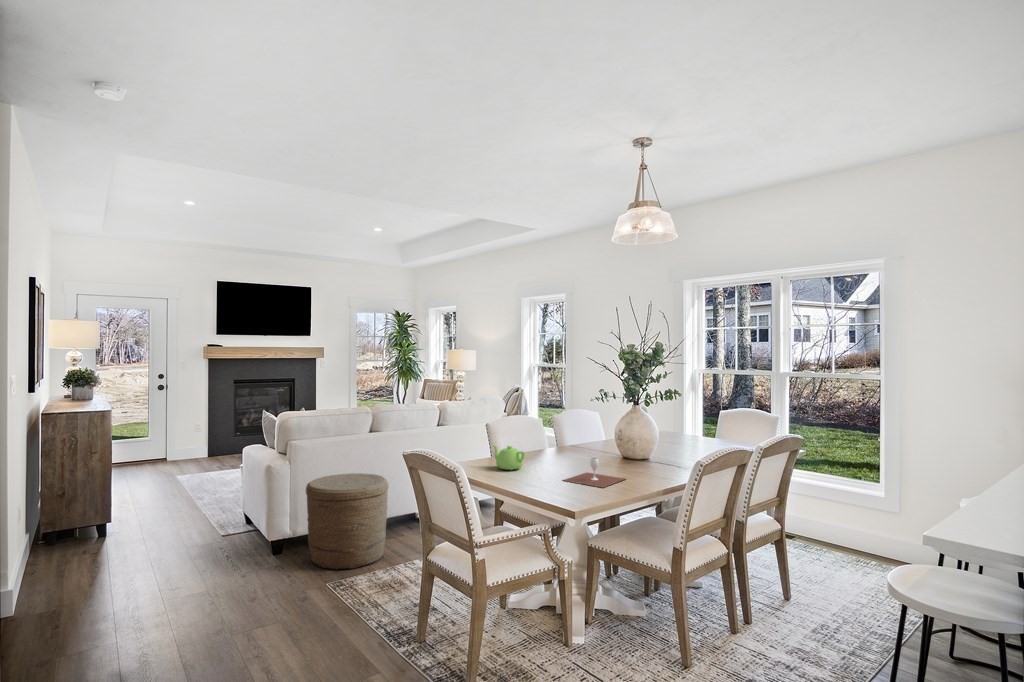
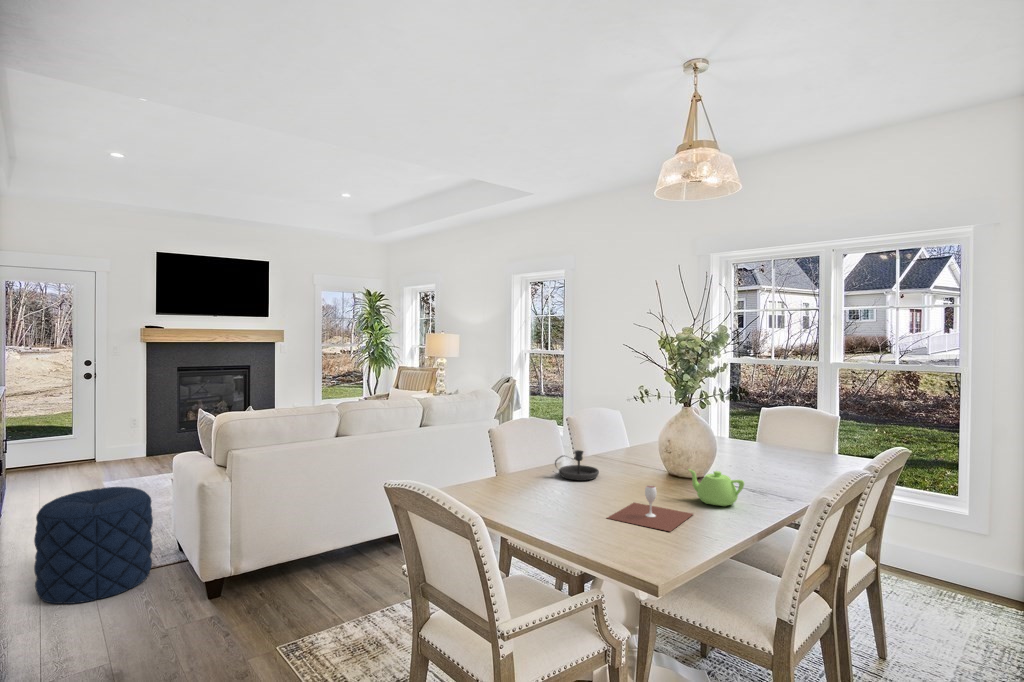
candlestick: none [533,438,568,460] -> present [555,450,599,481]
teapot: present [493,445,525,470] -> present [688,469,744,506]
pouf: none [143,470,228,557] -> present [34,487,153,604]
basket: present [306,473,388,570] -> none [251,491,360,622]

